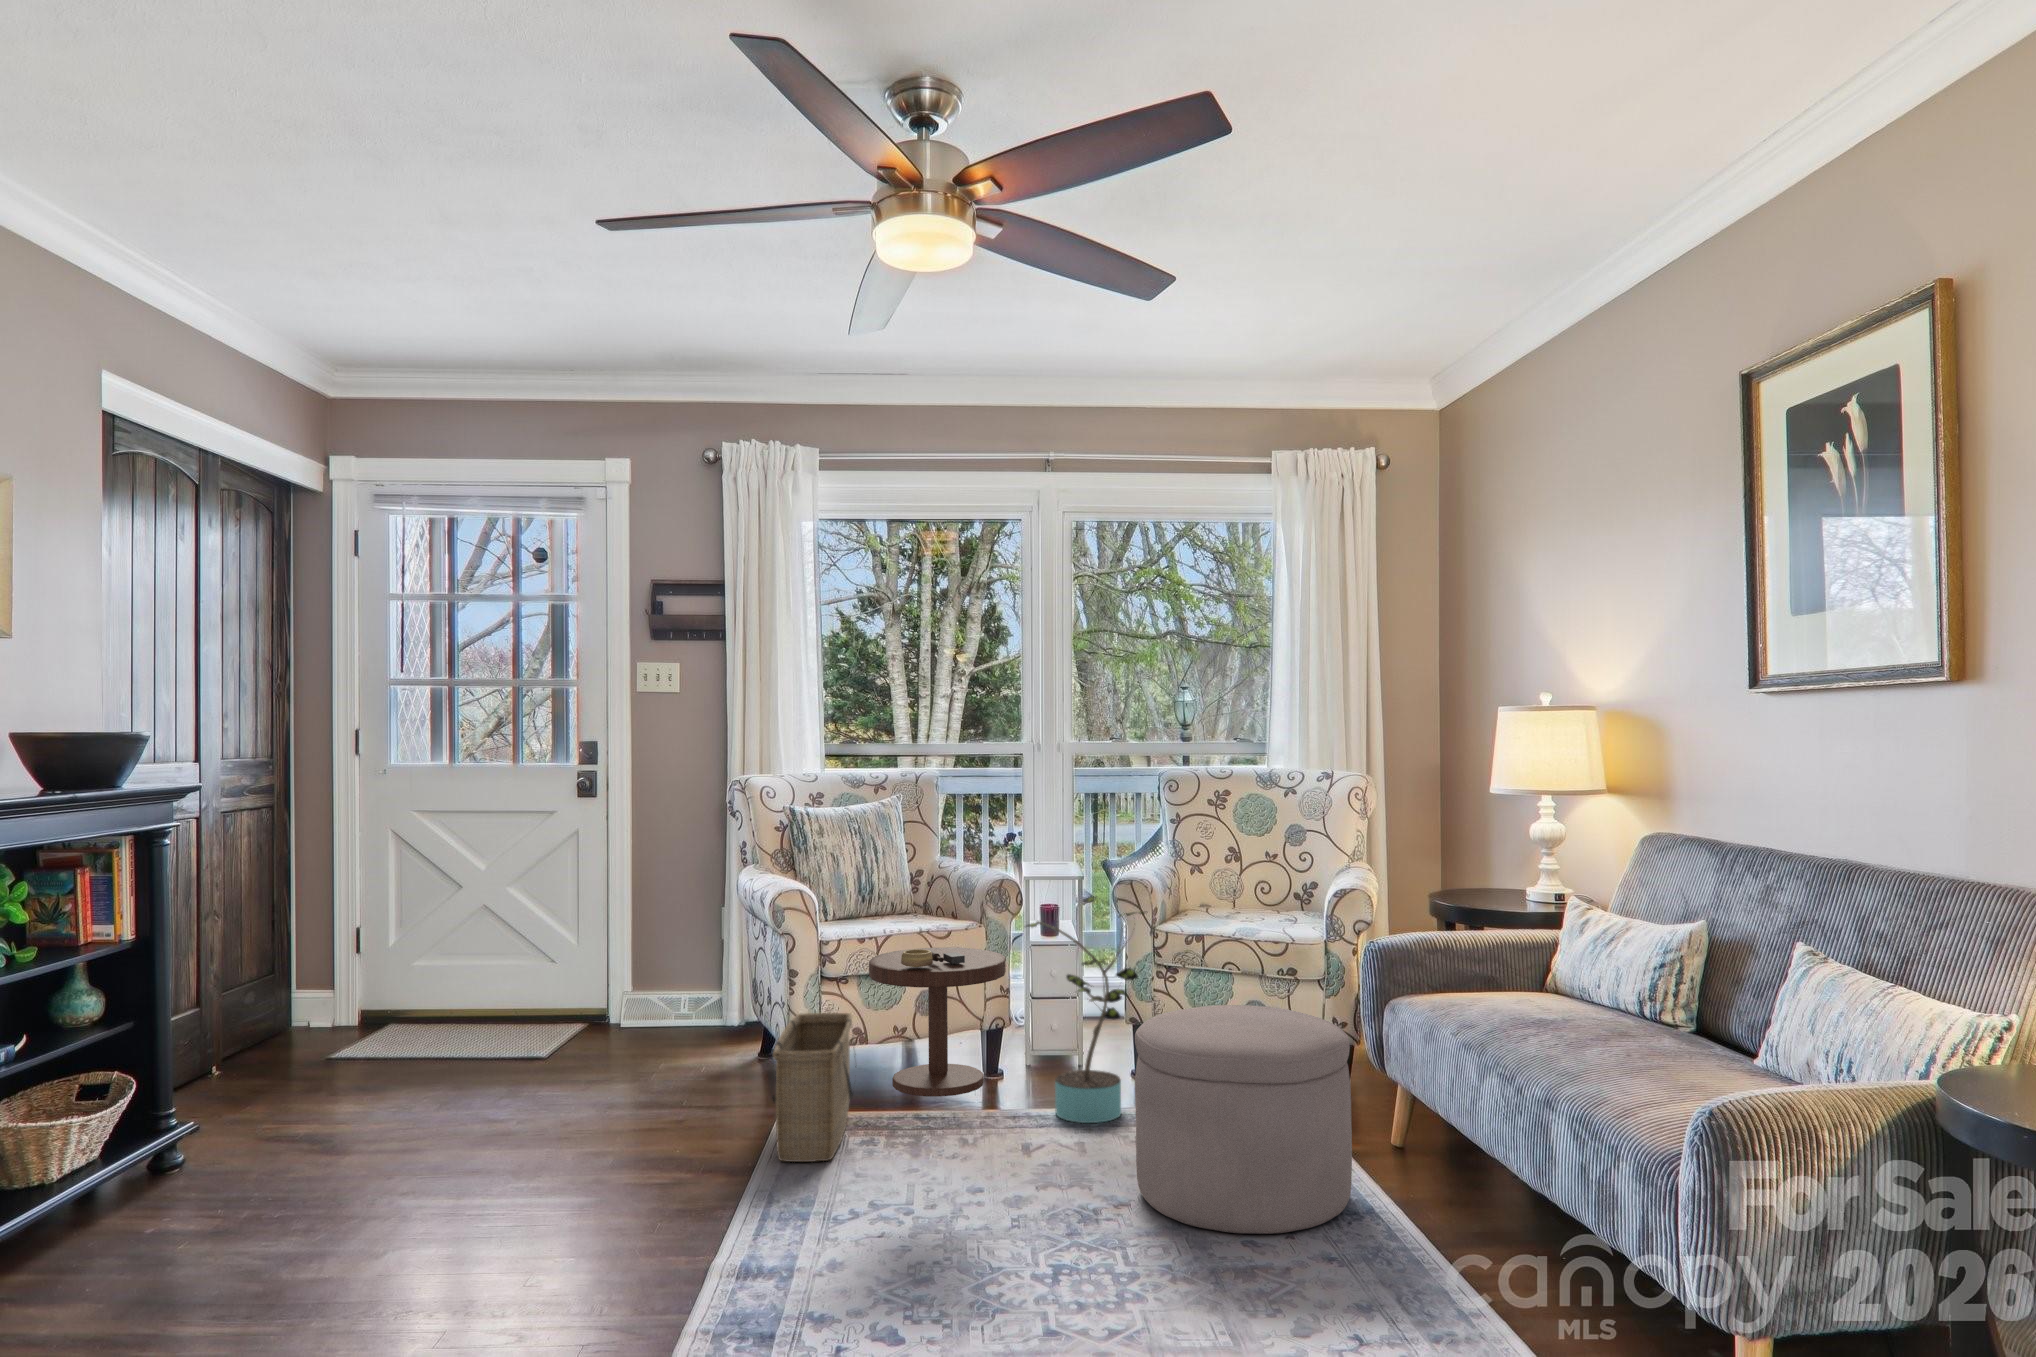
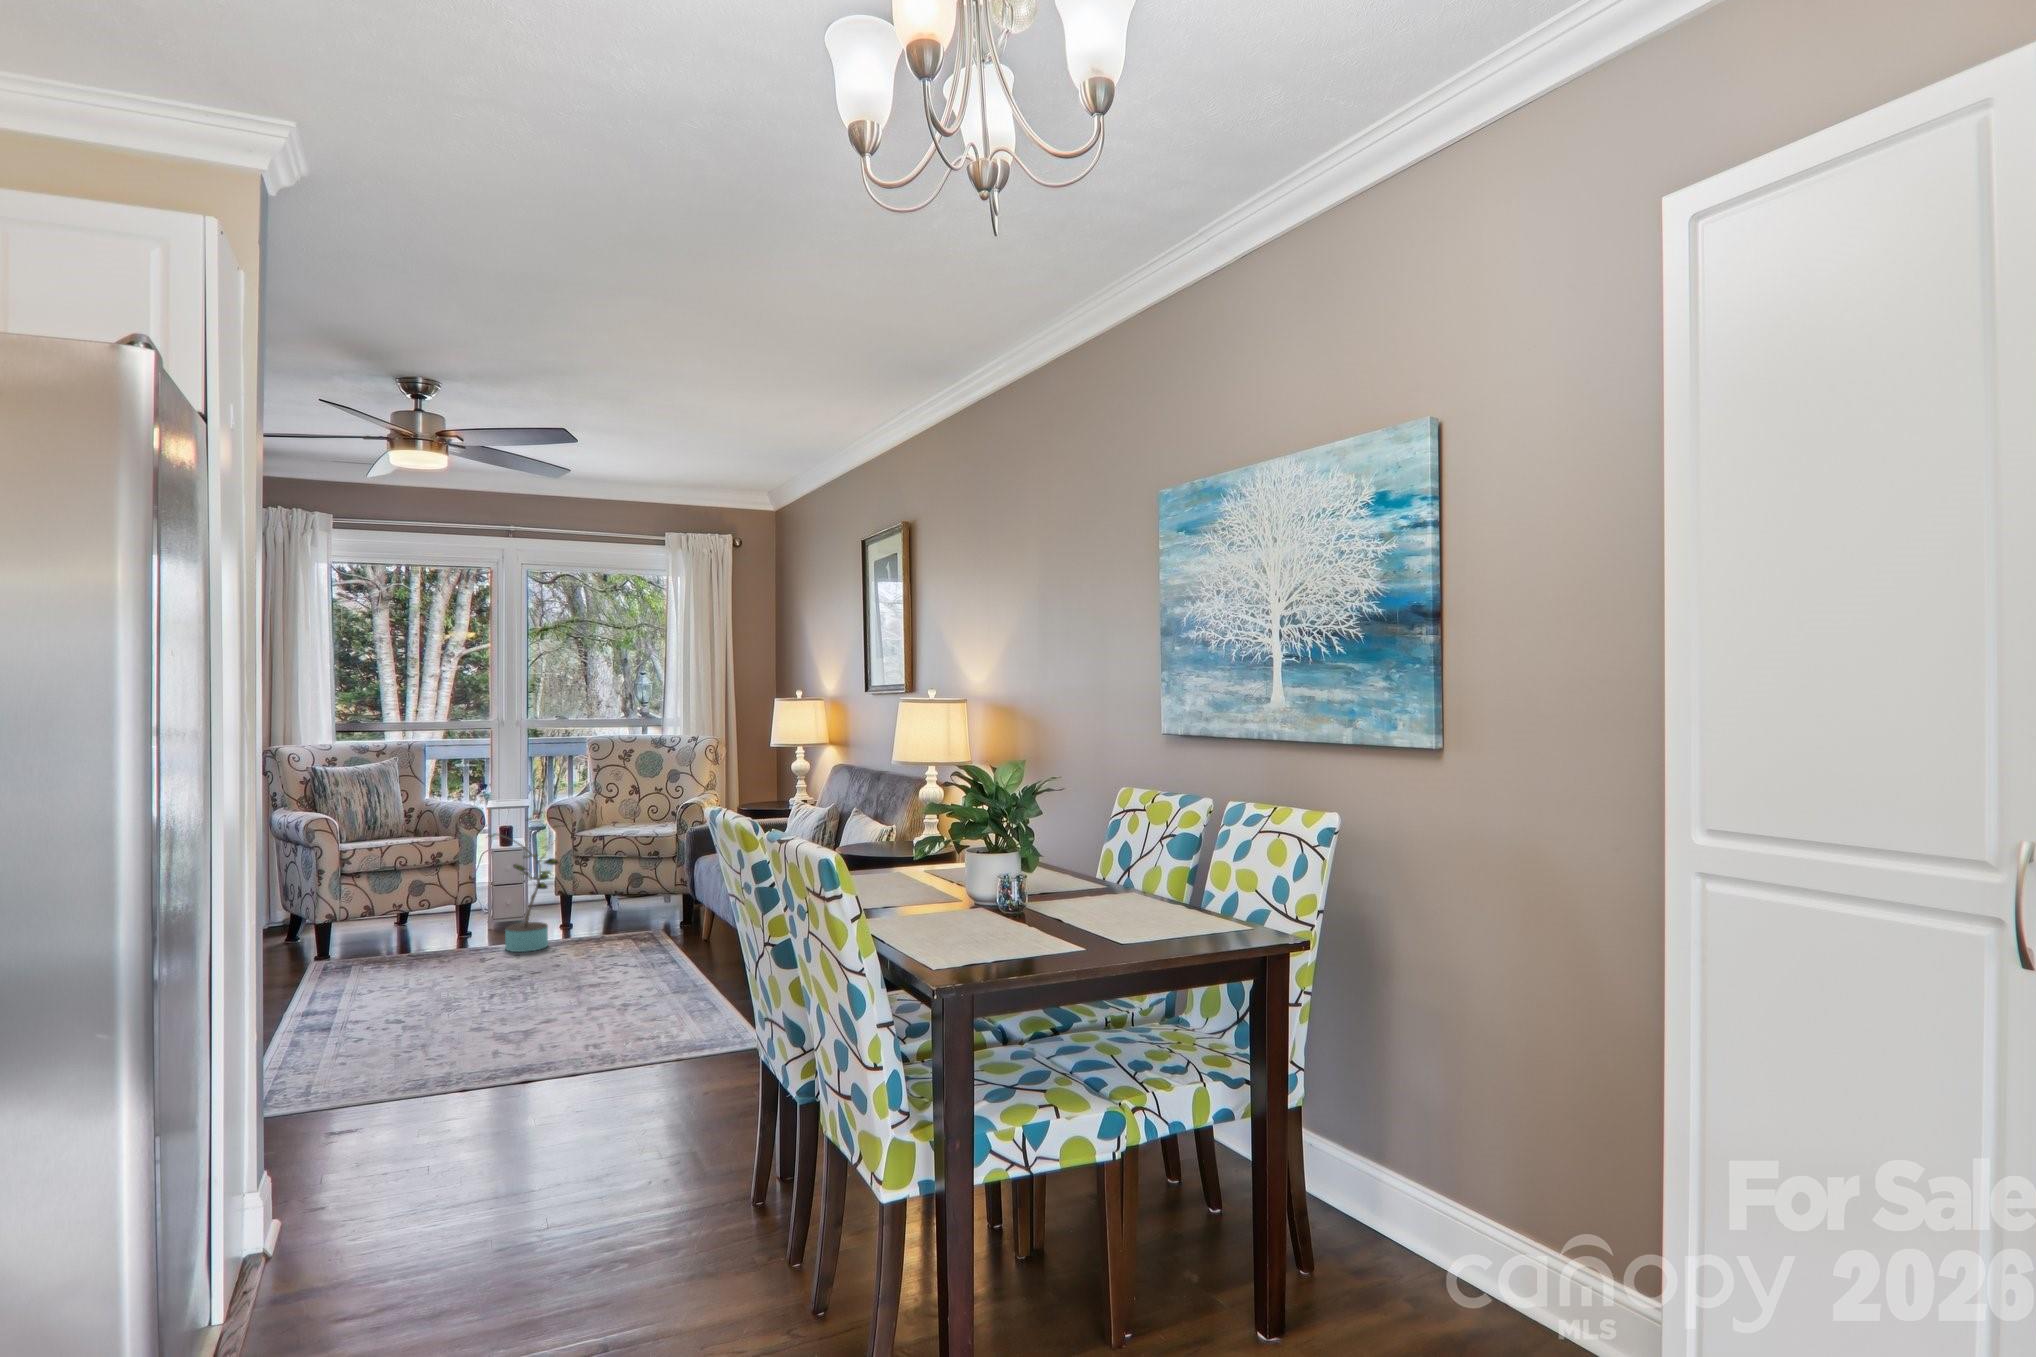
side table: present [869,947,1006,1207] -> none [382,849,470,997]
ottoman: present [1135,1005,1352,1234] -> none [550,874,672,990]
basket: present [772,1013,856,1162] -> none [308,897,368,986]

